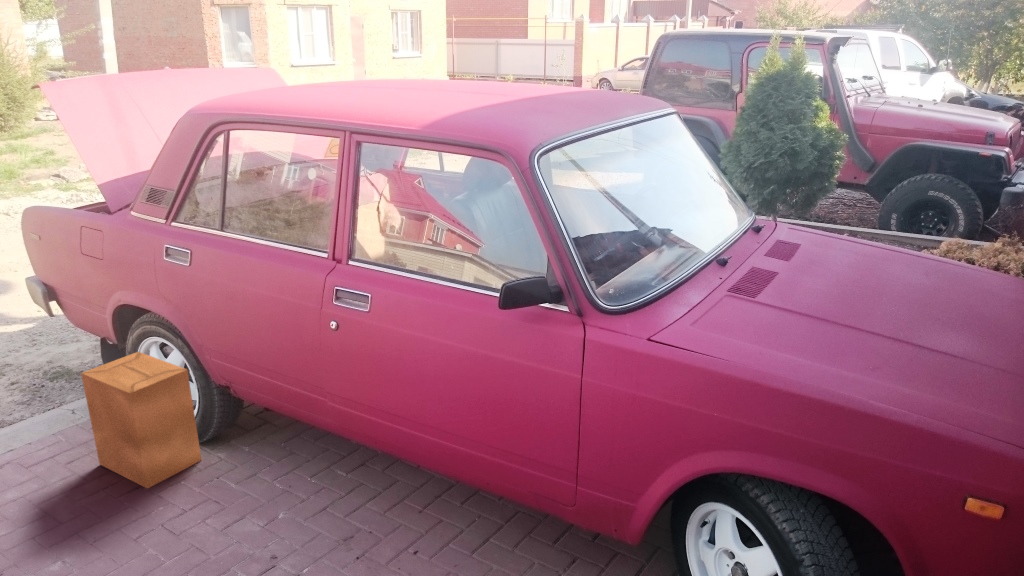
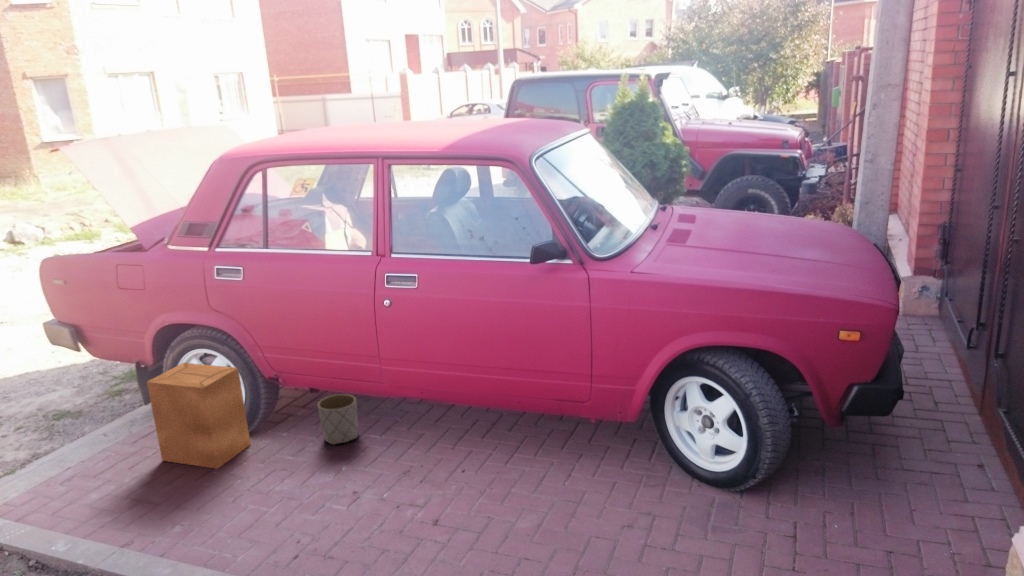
planter: none [273,416,324,480] -> present [317,394,358,445]

